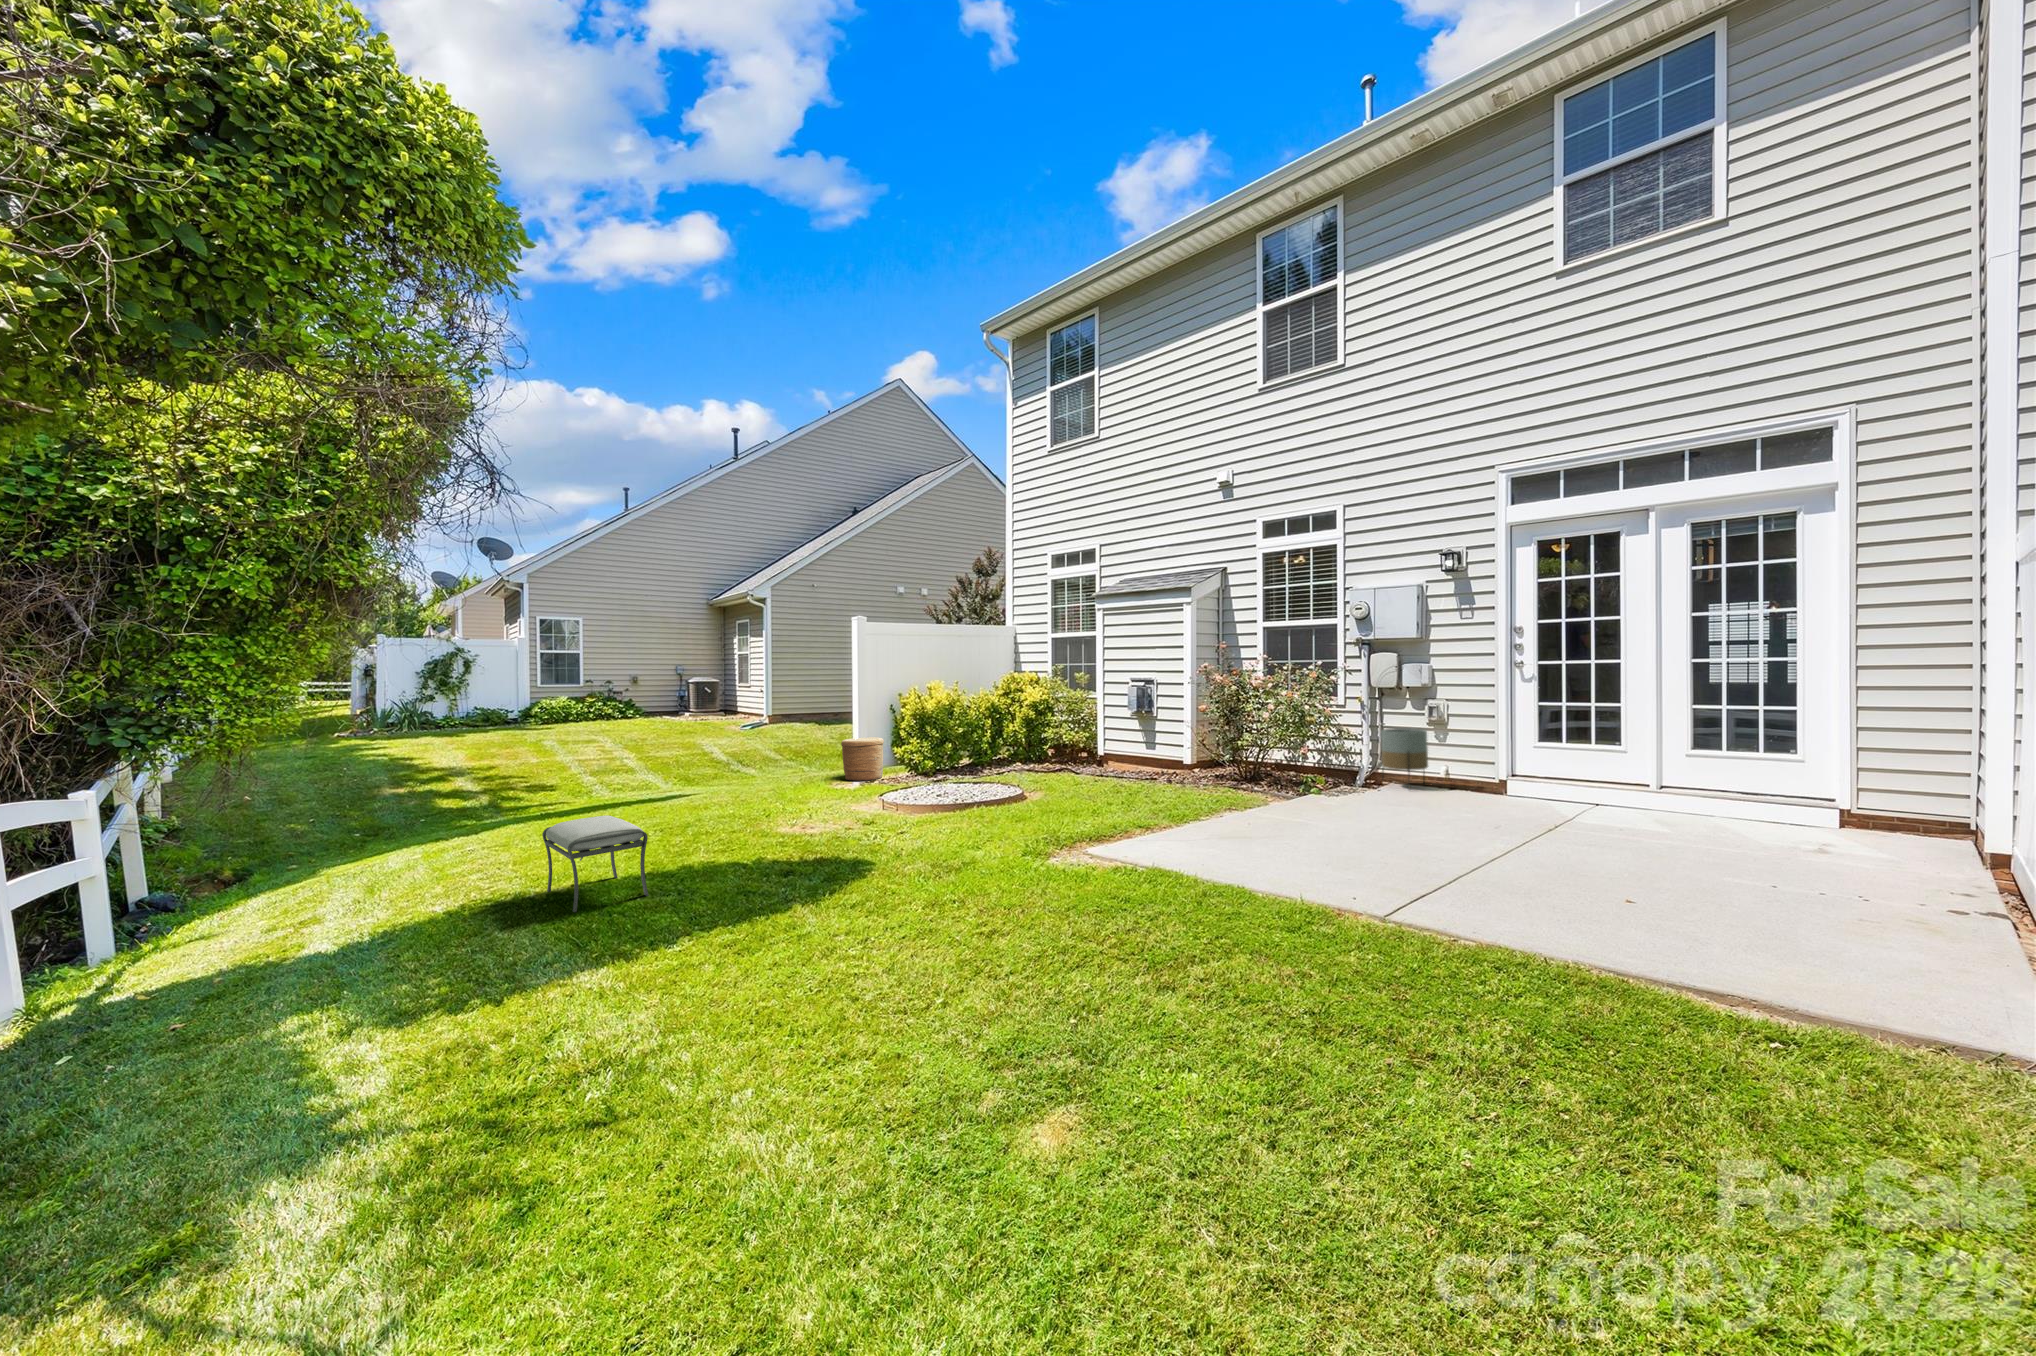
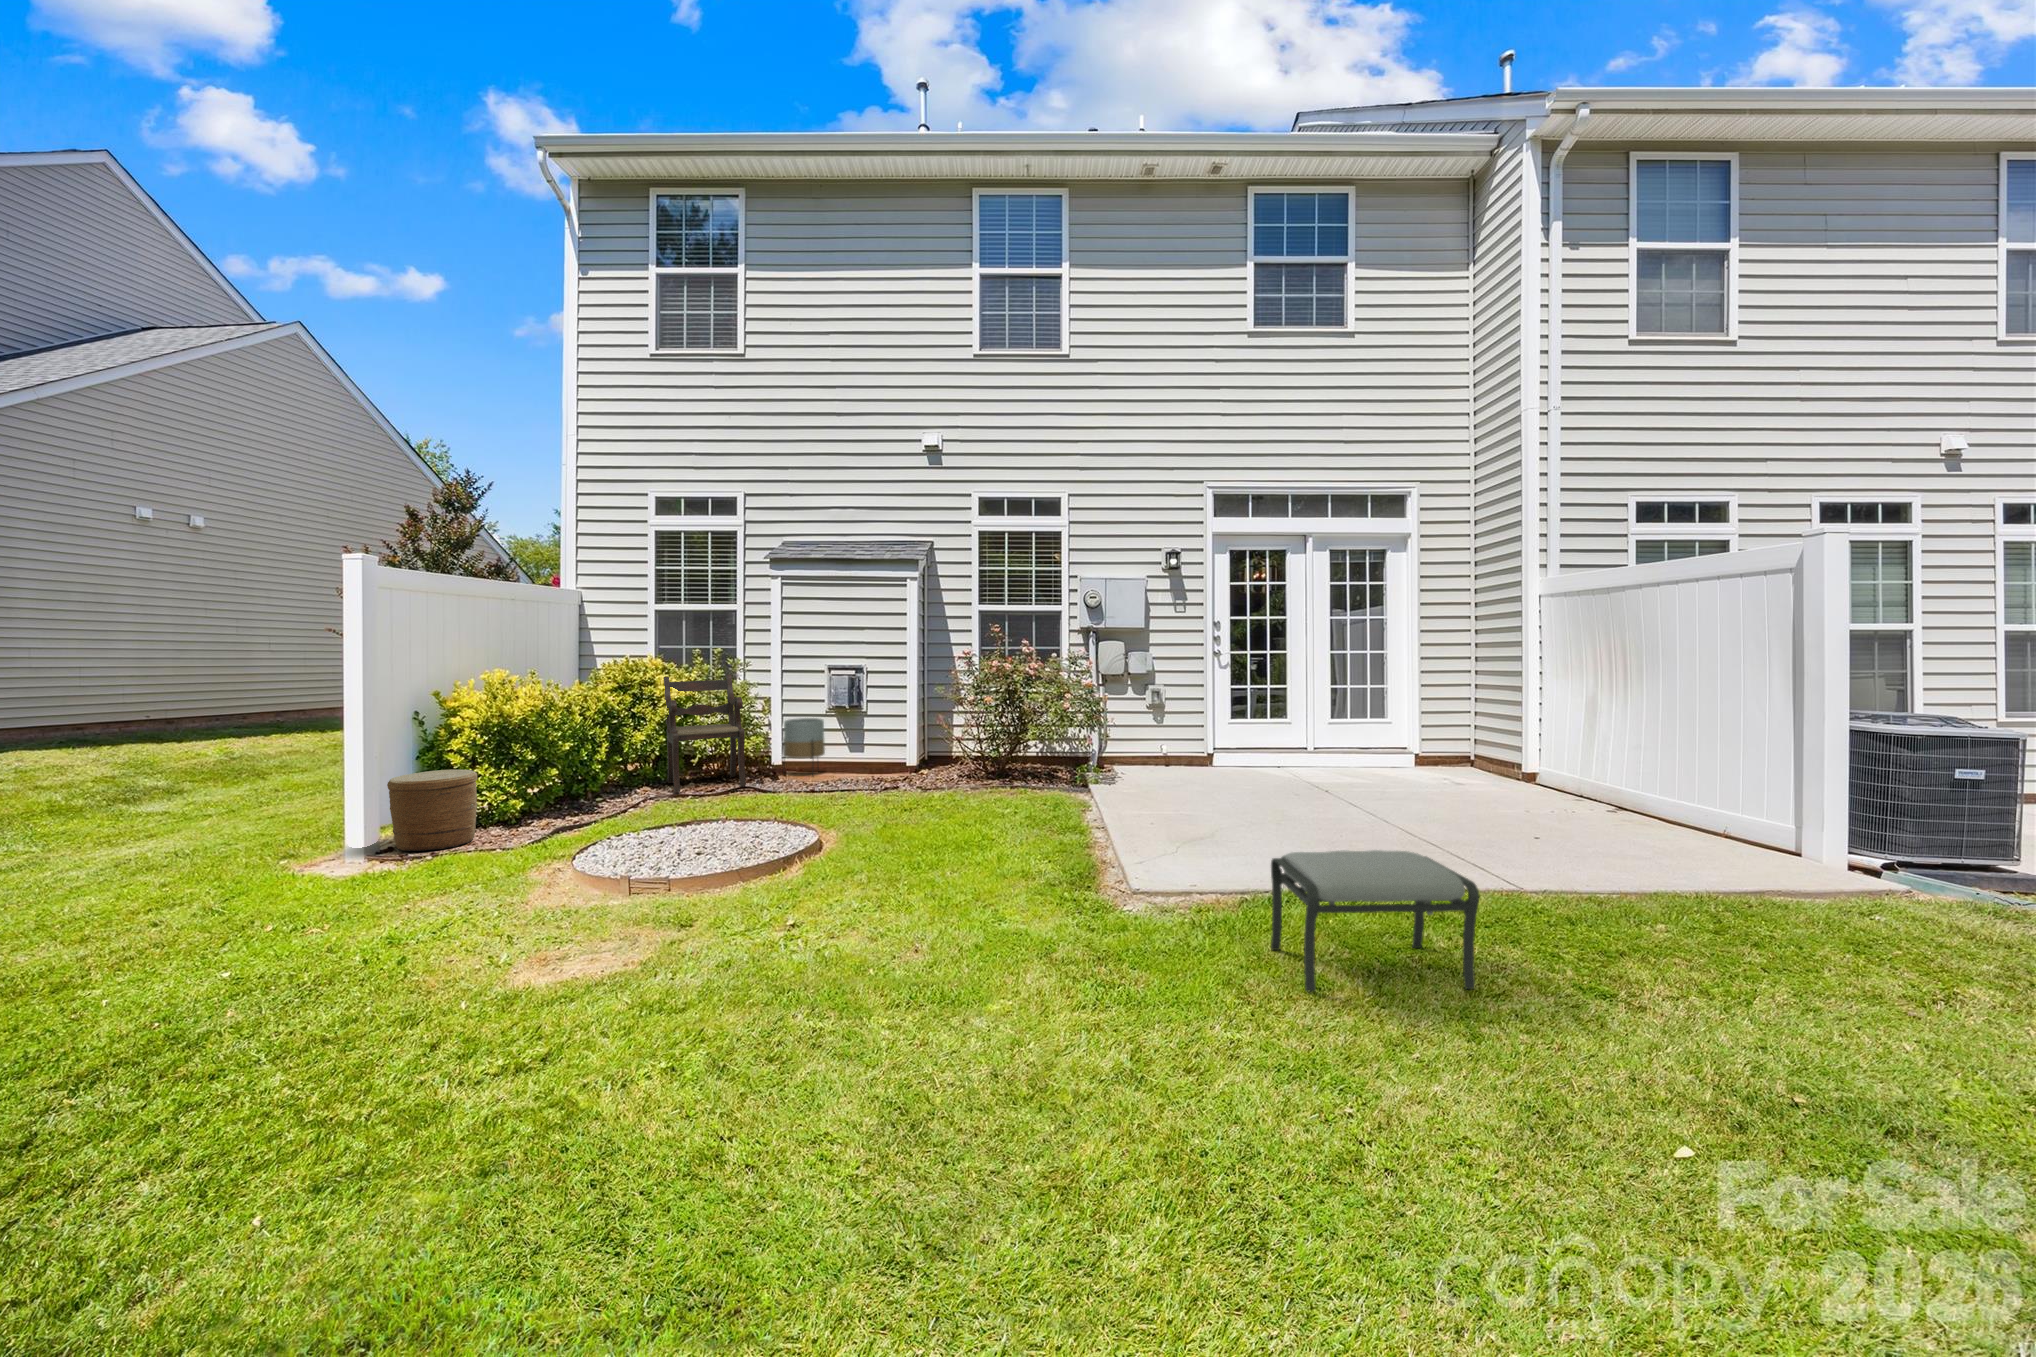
armchair: none [1011,685,1071,768] -> present [664,675,746,793]
planter: present [1381,728,1428,778] -> present [783,718,825,770]
ottoman: present [542,816,648,912] -> present [1271,850,1479,992]

